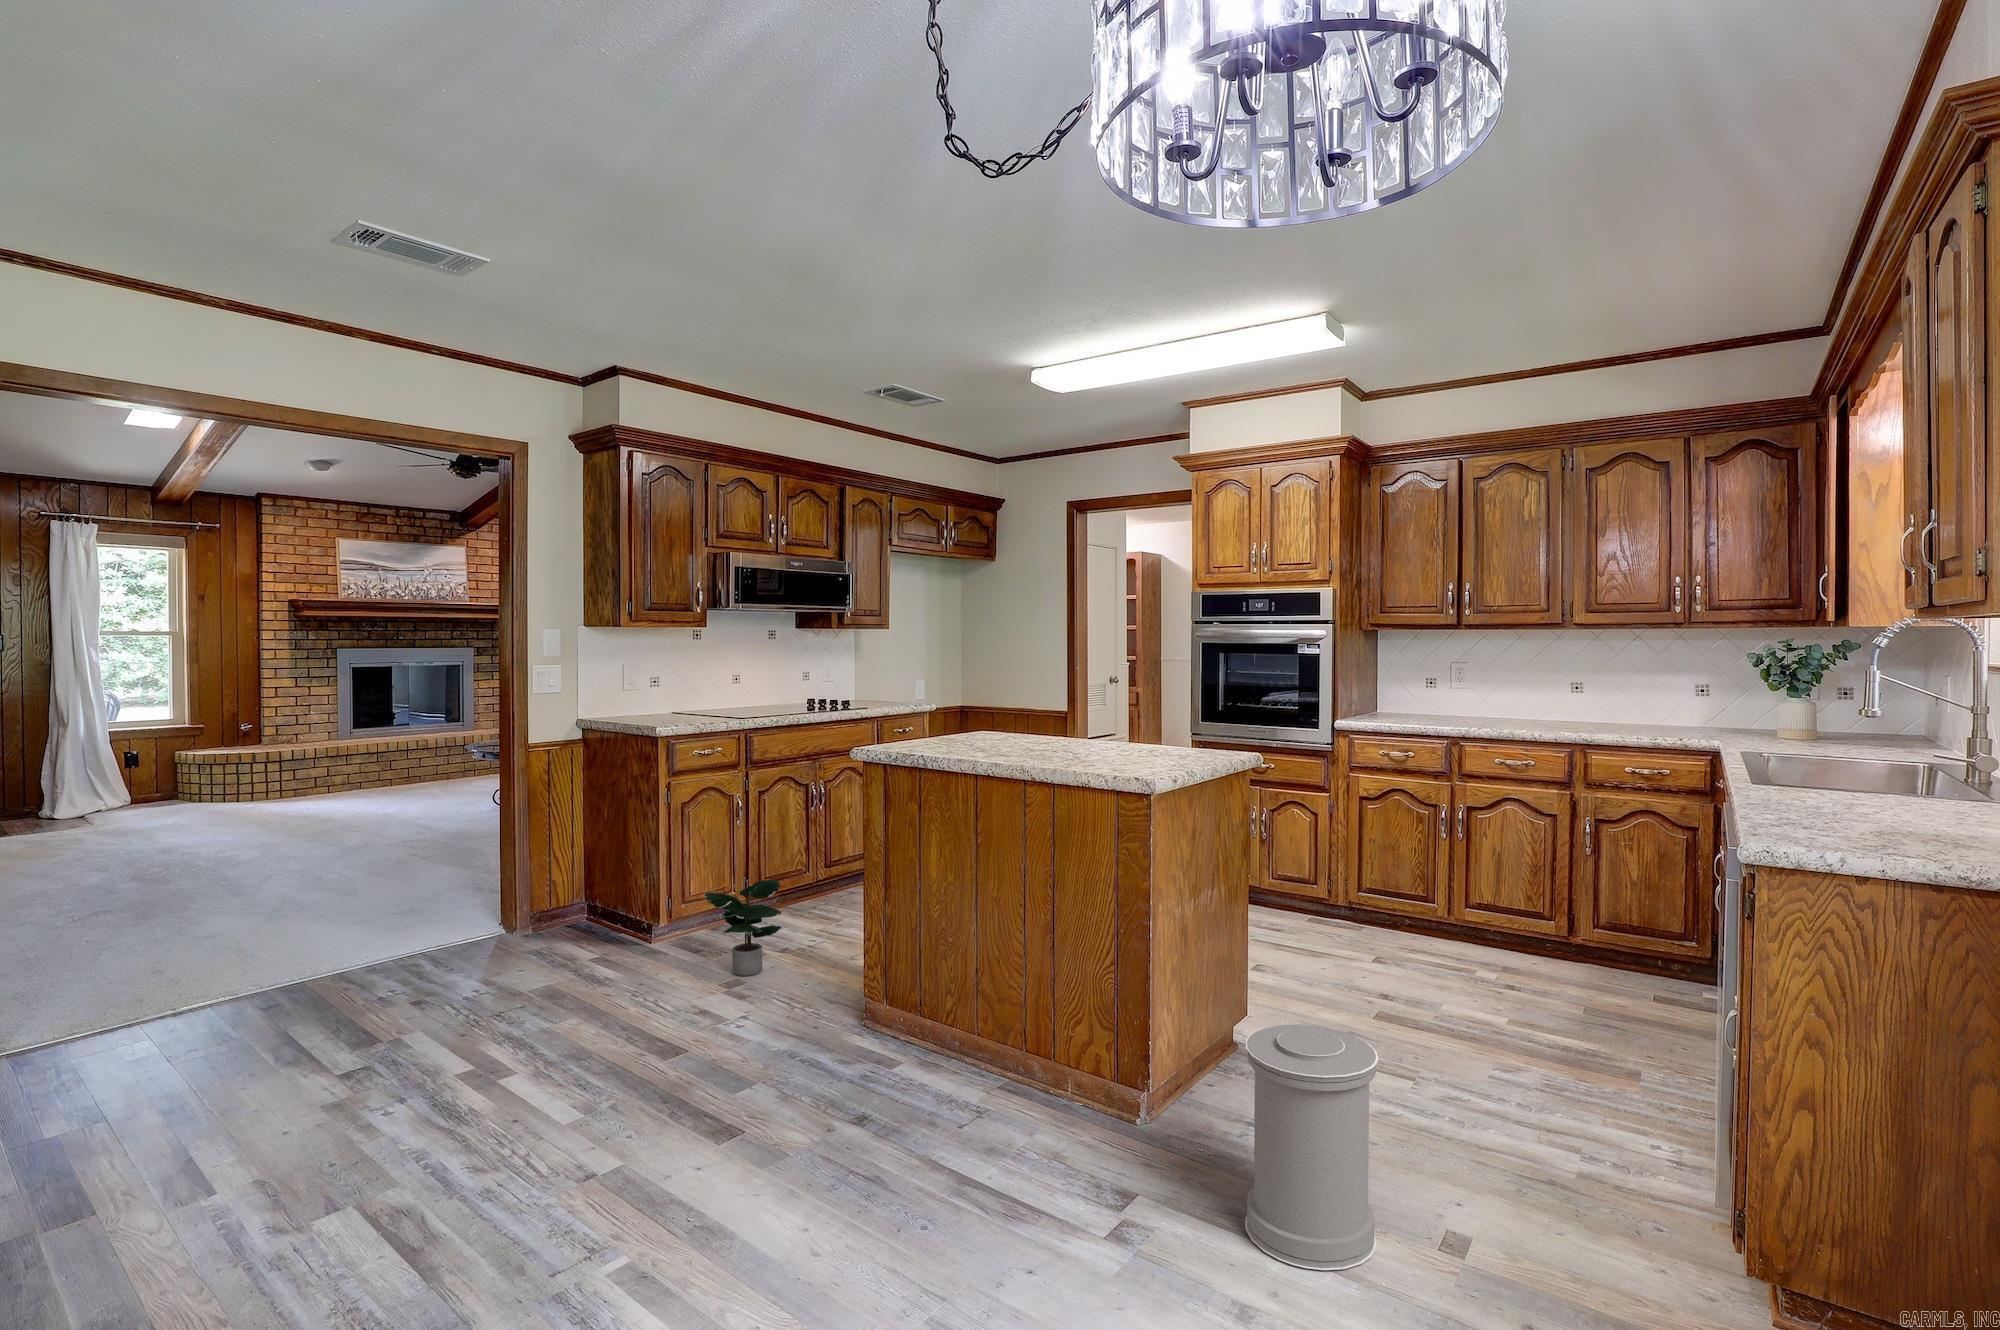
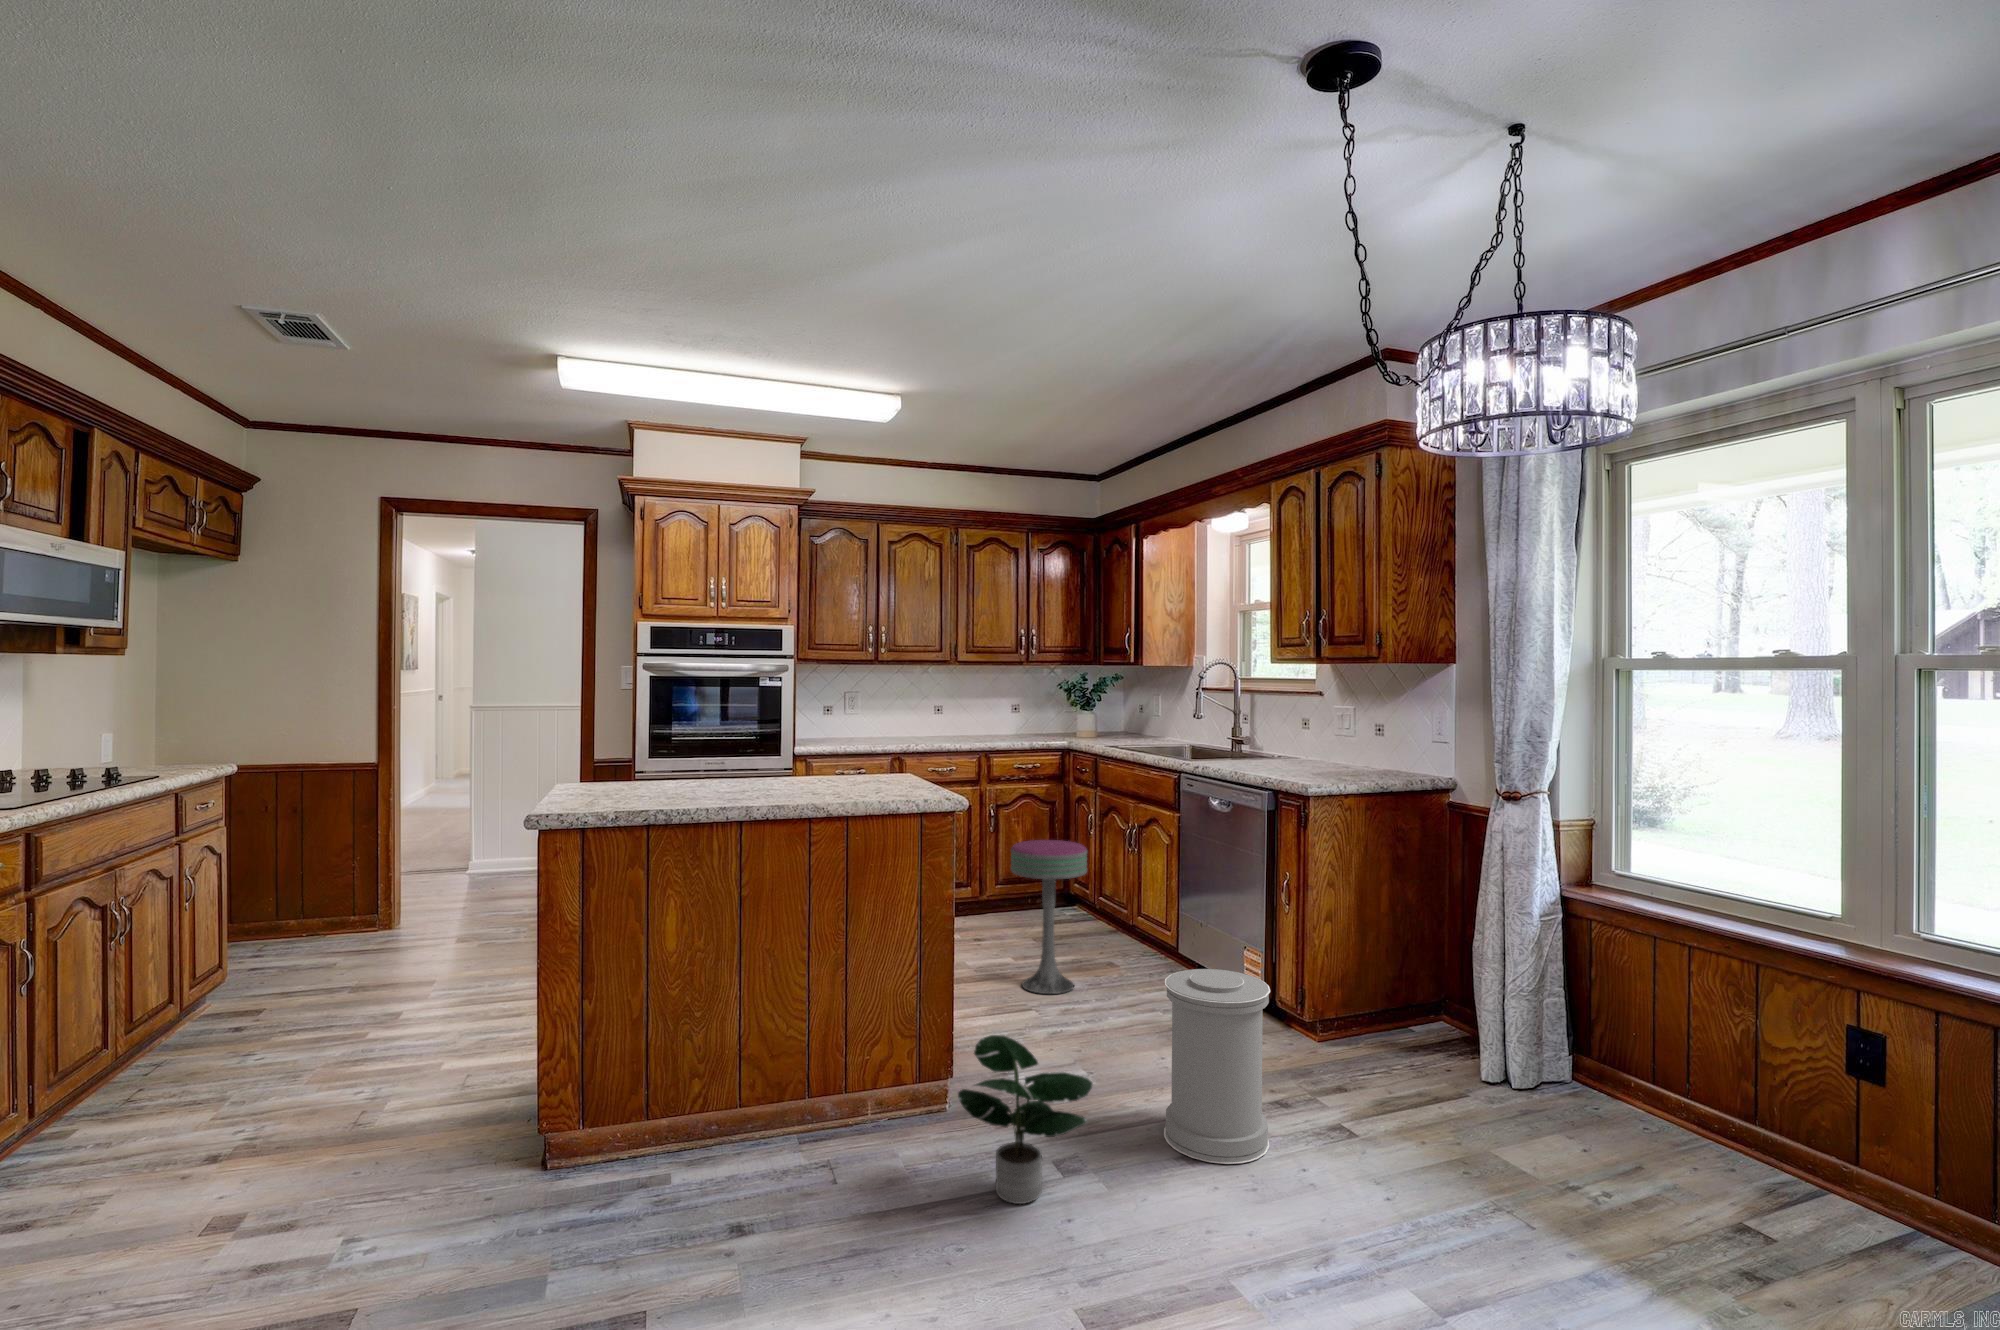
bar stool: none [1426,859,1533,1057] -> present [1011,840,1087,994]
potted plant: present [705,879,782,976] -> present [958,1035,1093,1204]

